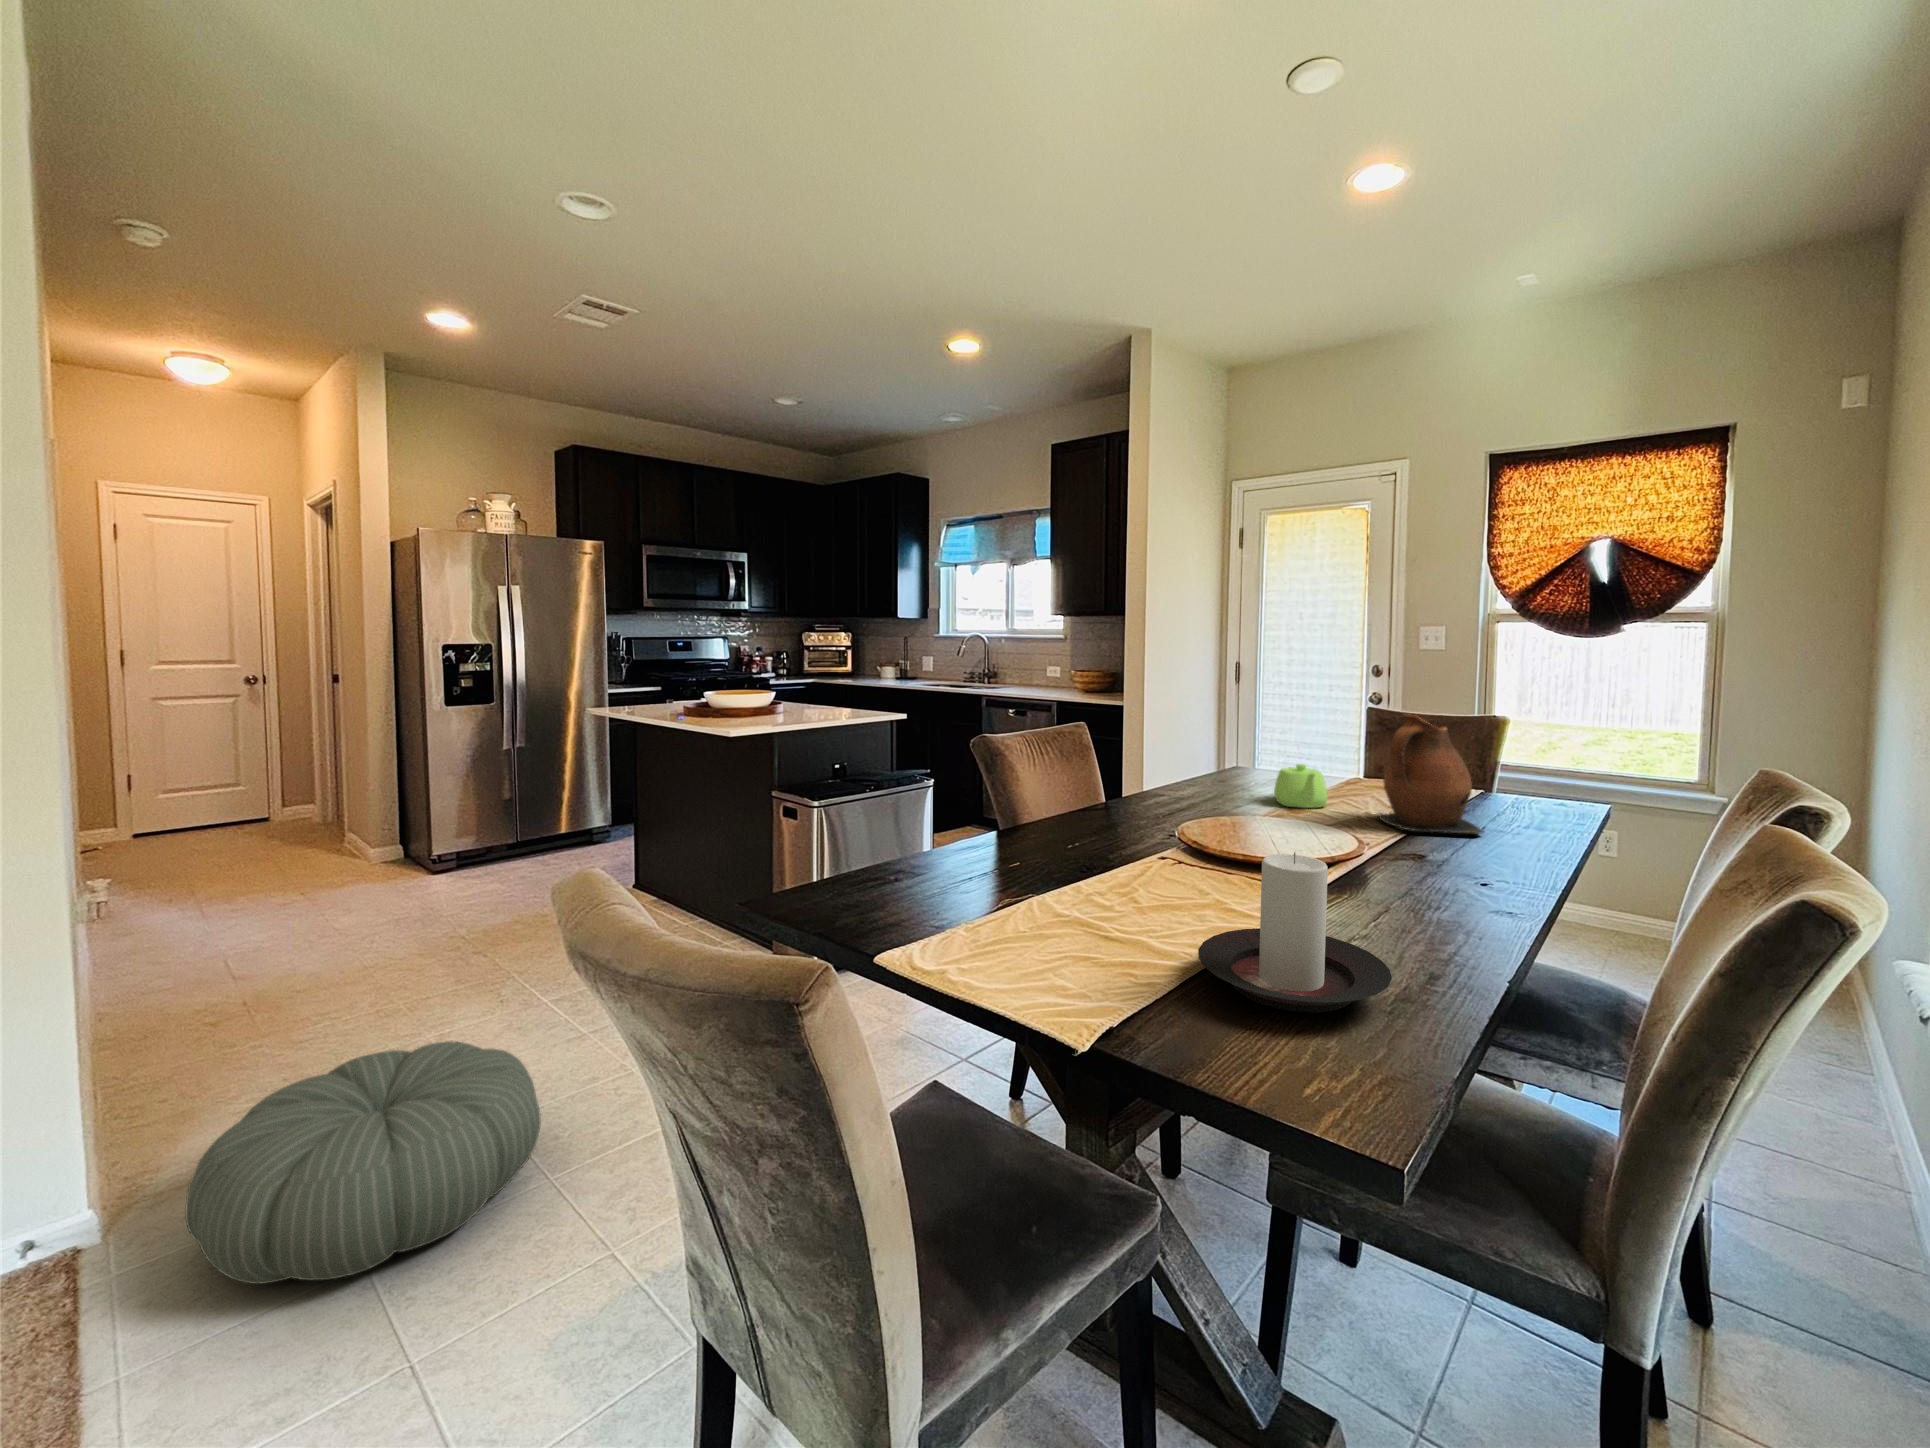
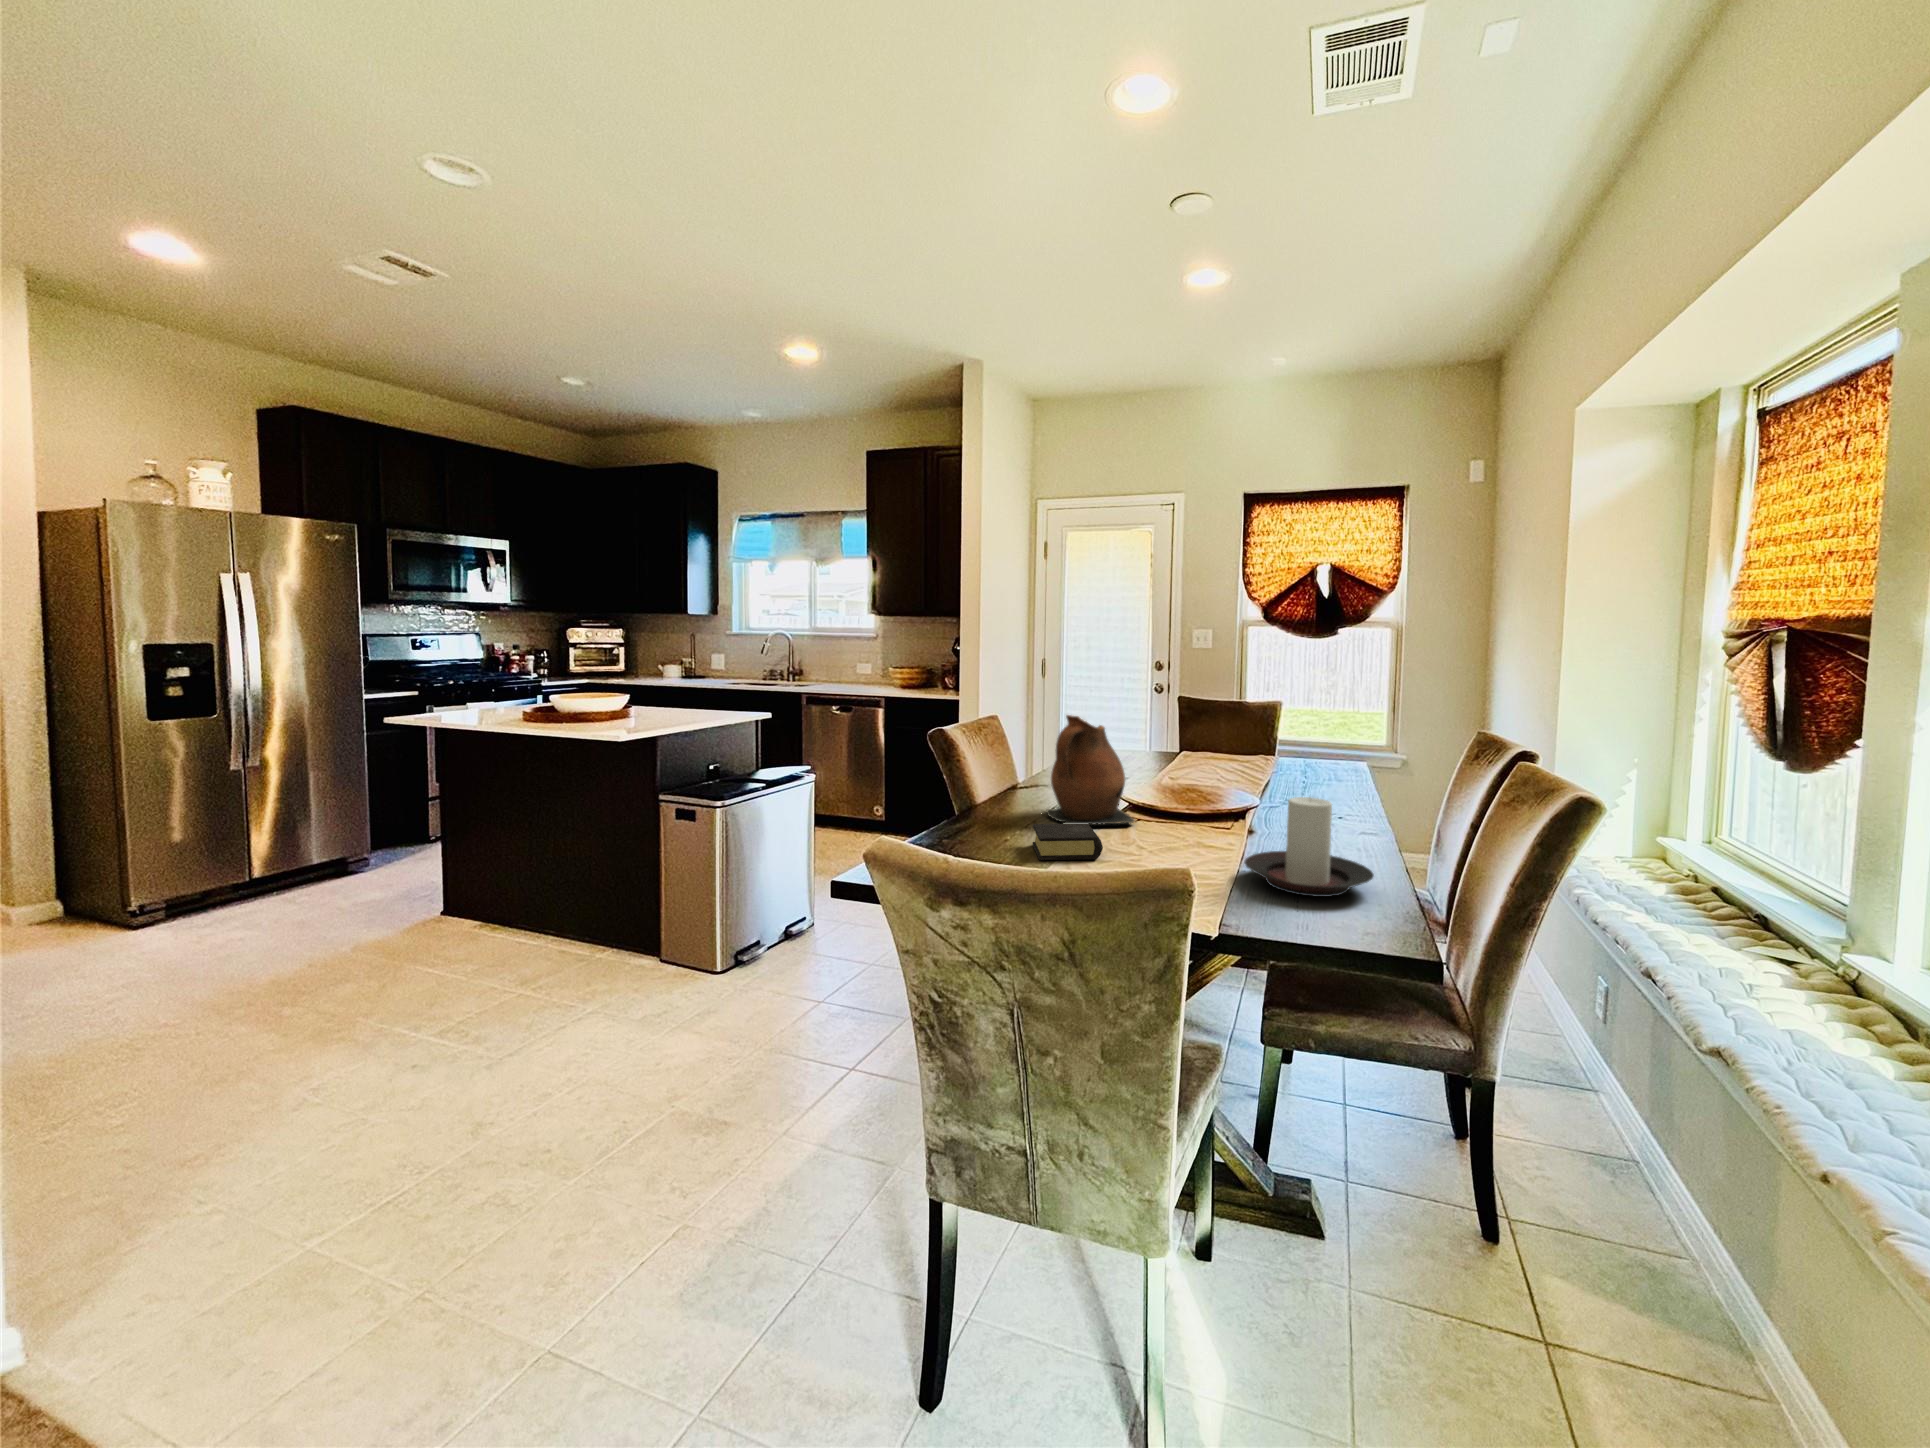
ceramic pitcher: present [1378,714,1484,835] -> present [1047,715,1136,825]
teapot: present [1274,764,1327,808] -> none [1156,741,1198,775]
book: none [965,857,1061,911] -> present [1033,824,1103,860]
pouf: present [185,1041,541,1284] -> none [185,1073,559,1342]

